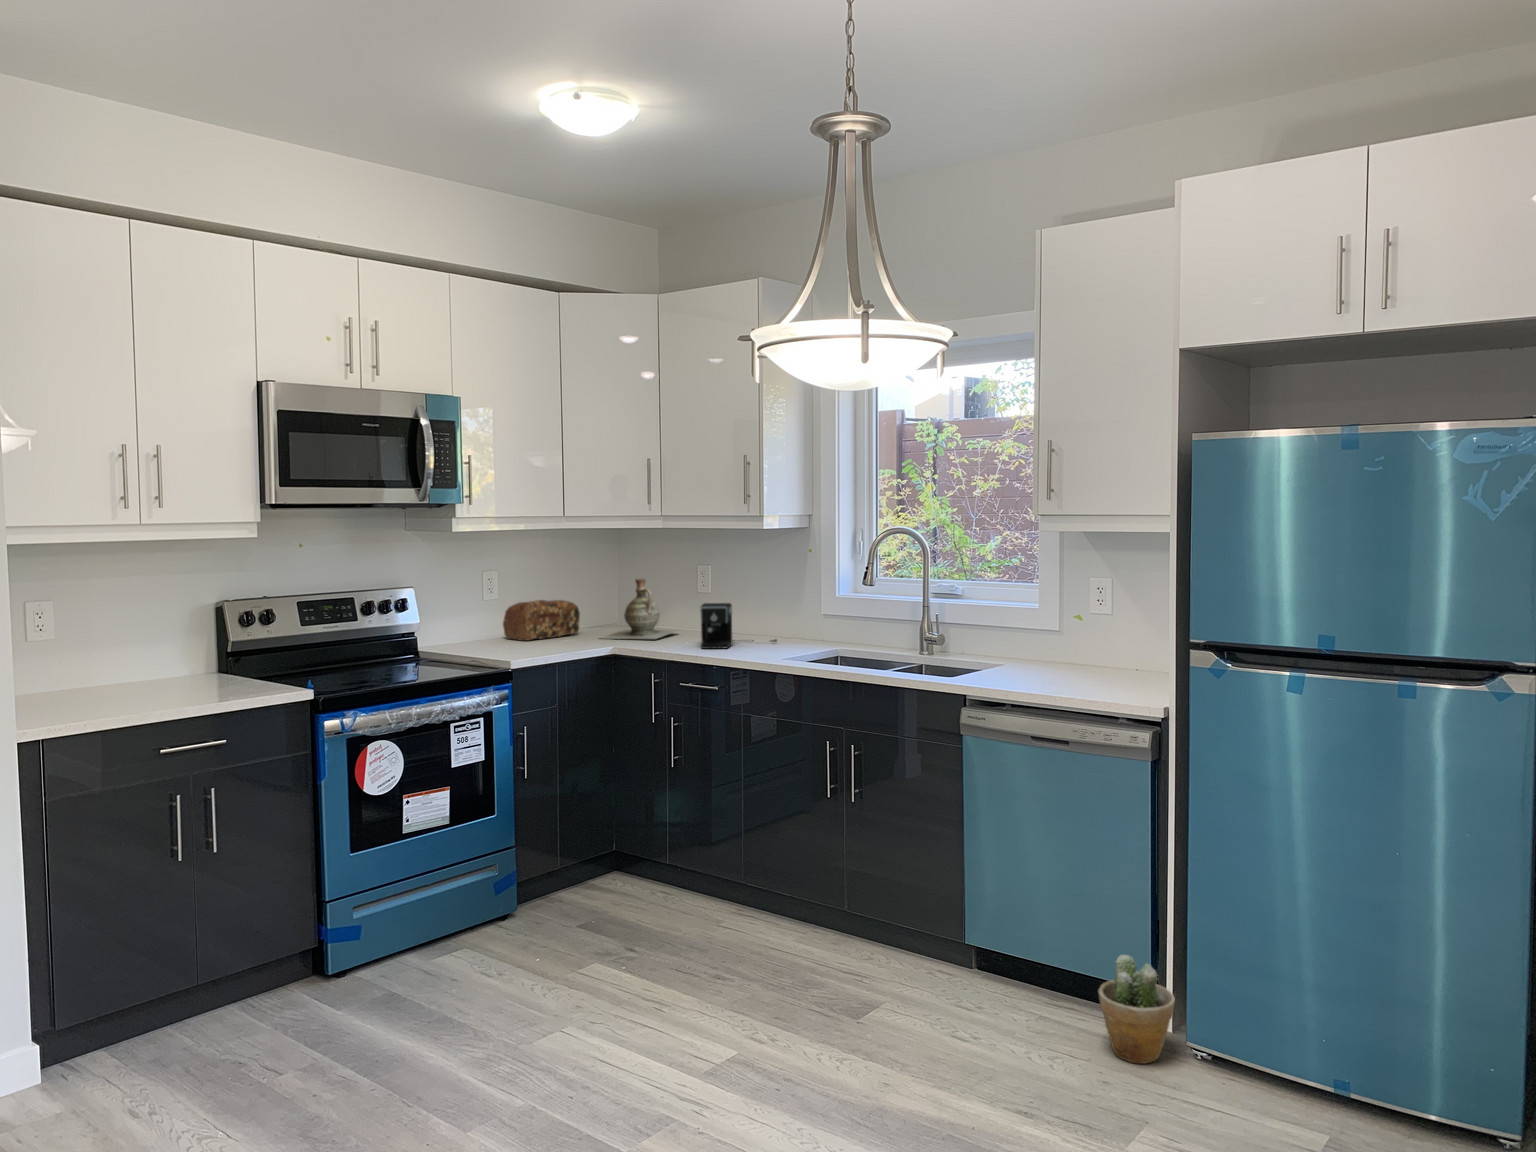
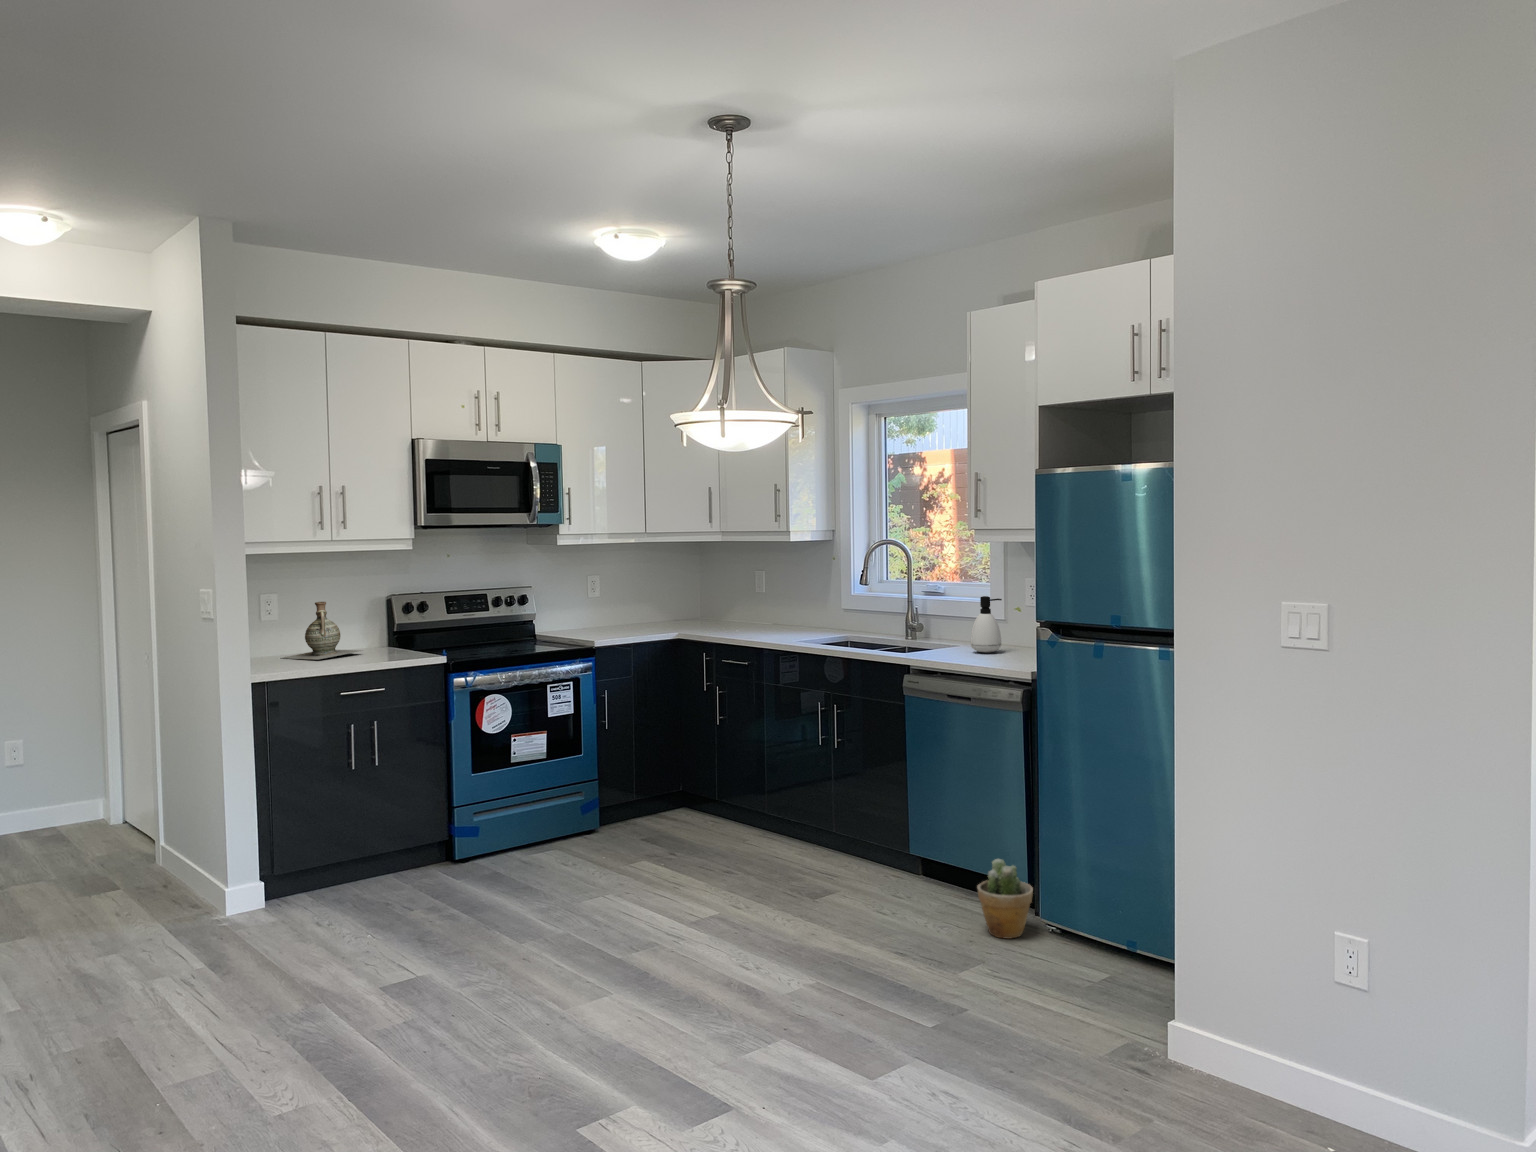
ceramic jug: present [601,579,676,639] -> present [282,602,361,660]
bread loaf: present [503,600,580,641] -> none [605,597,665,628]
soap dispenser: none [1032,602,1073,674] -> present [971,596,1002,653]
coffee maker: present [700,603,777,649] -> none [744,599,809,634]

